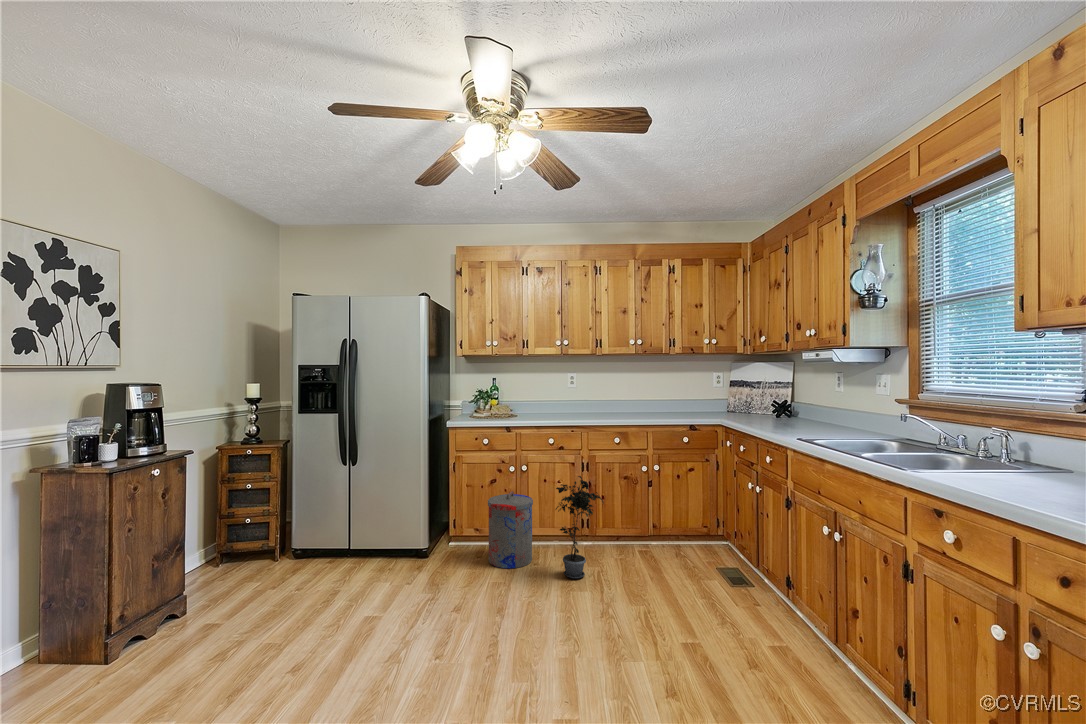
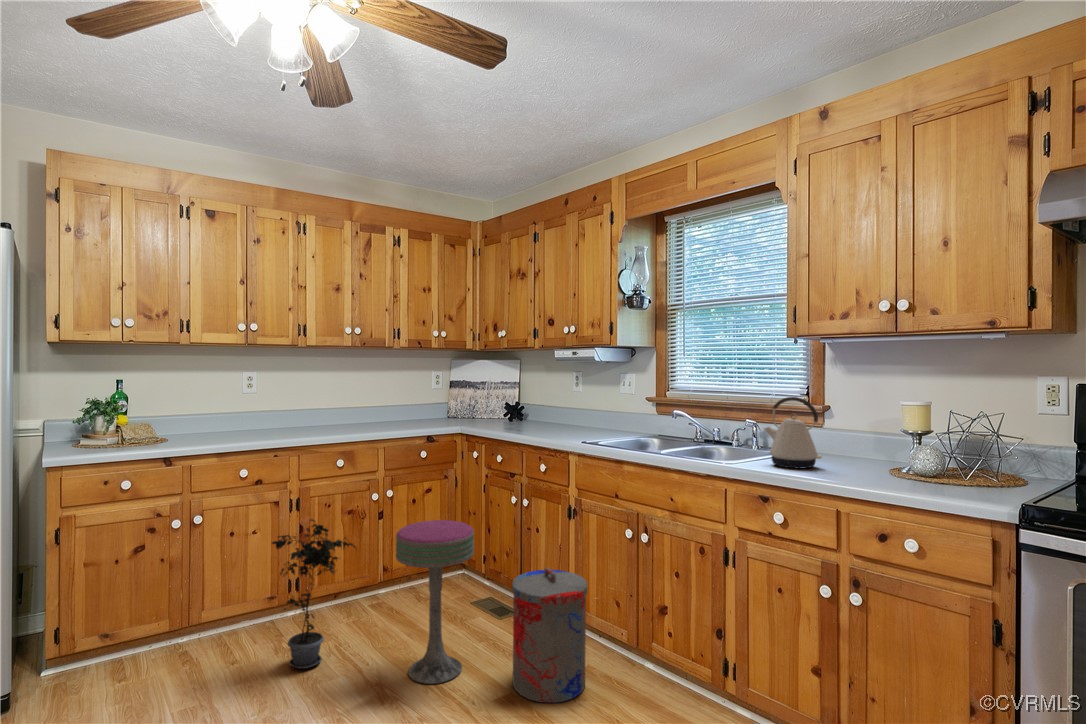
kettle: none [958,402,1035,487] -> present [764,397,822,469]
bar stool: none [621,490,683,616] -> present [396,520,474,684]
trash can: present [488,491,533,568] -> present [512,568,588,703]

